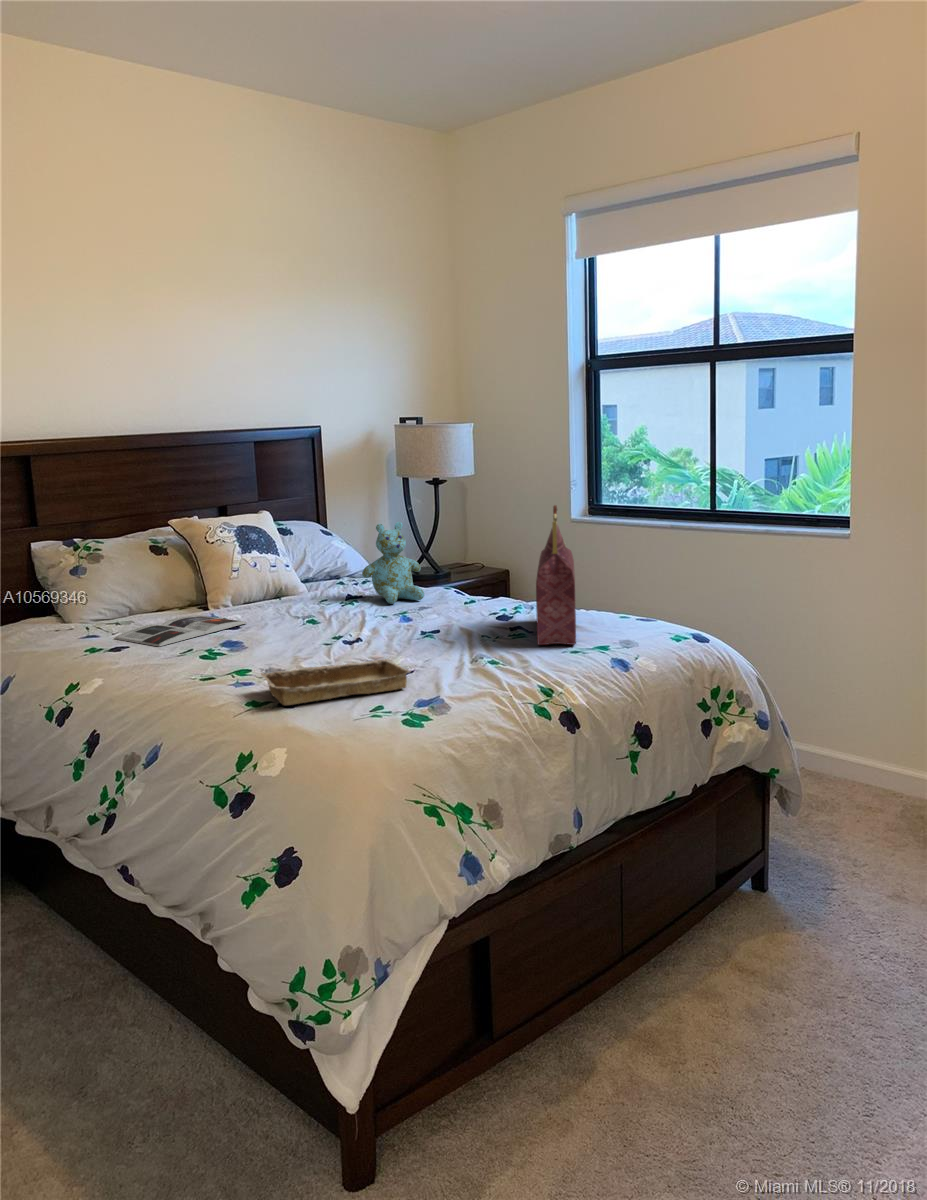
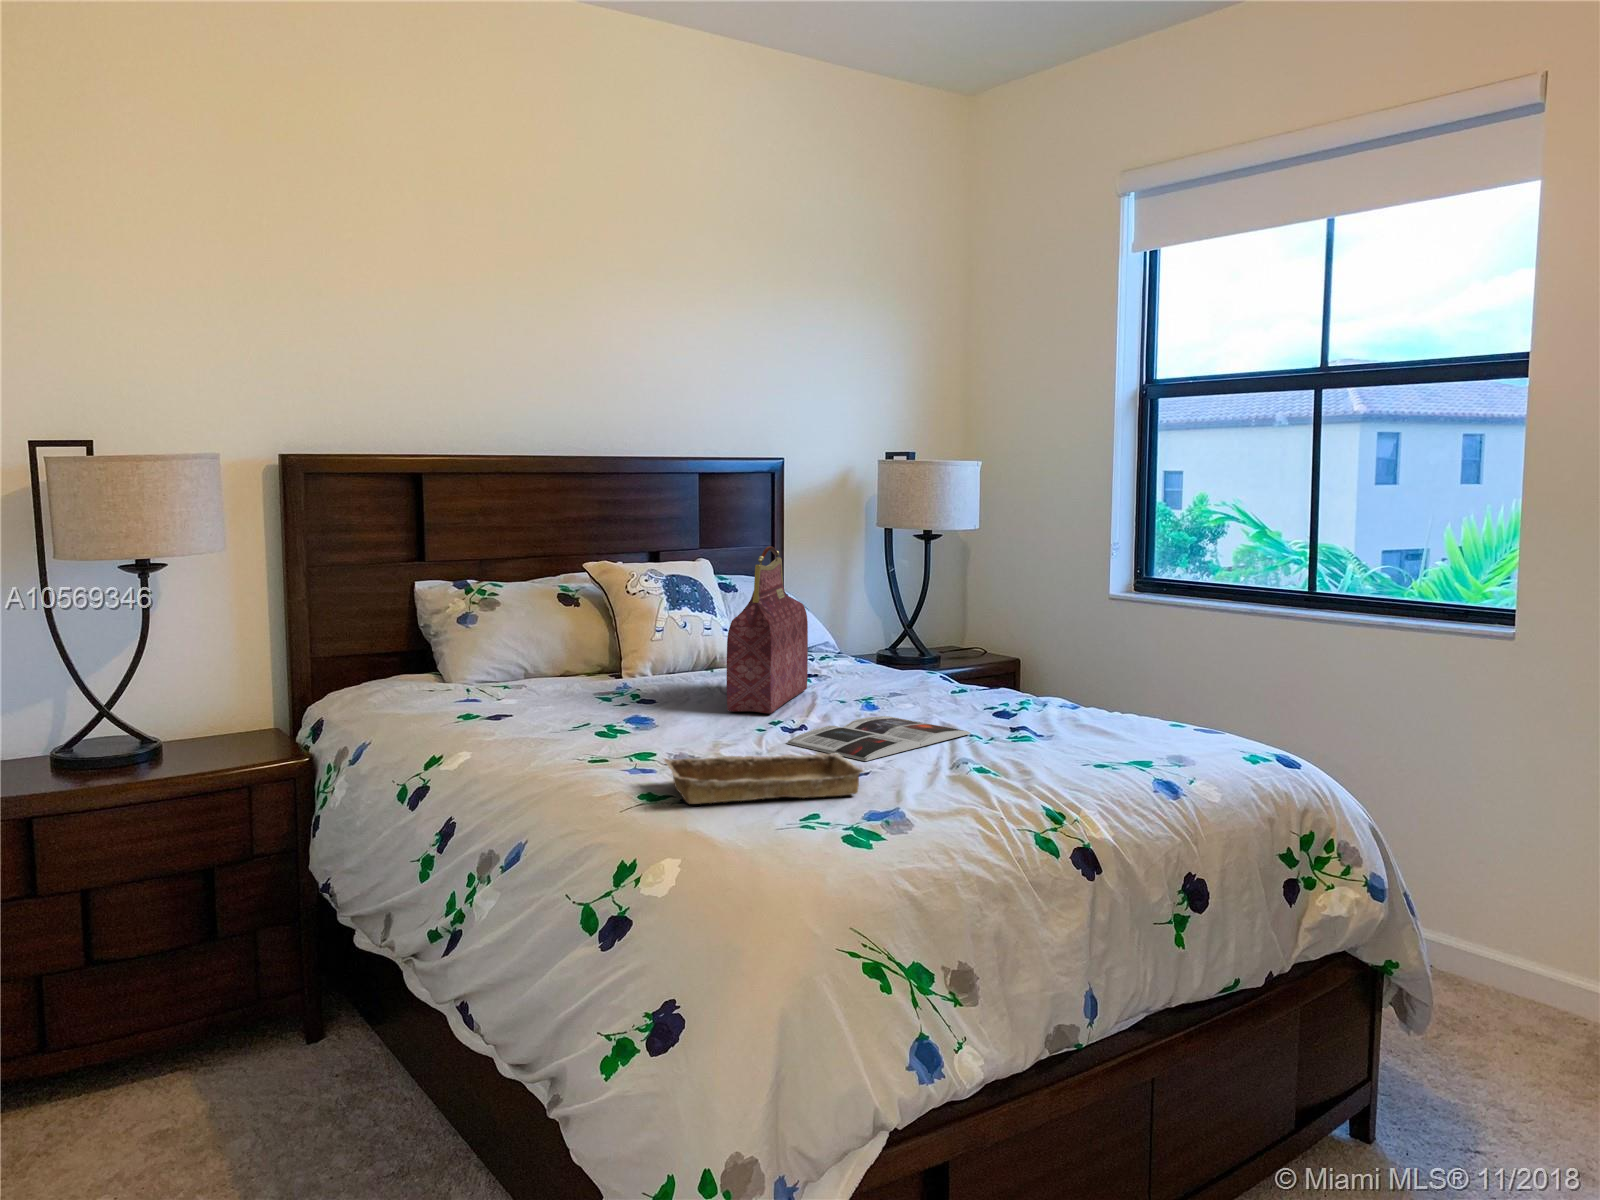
handbag: present [536,505,576,645] -> present [727,546,808,713]
stuffed bear: present [362,522,424,604] -> none [821,579,902,687]
magazine: present [115,615,247,646] -> present [787,716,971,761]

